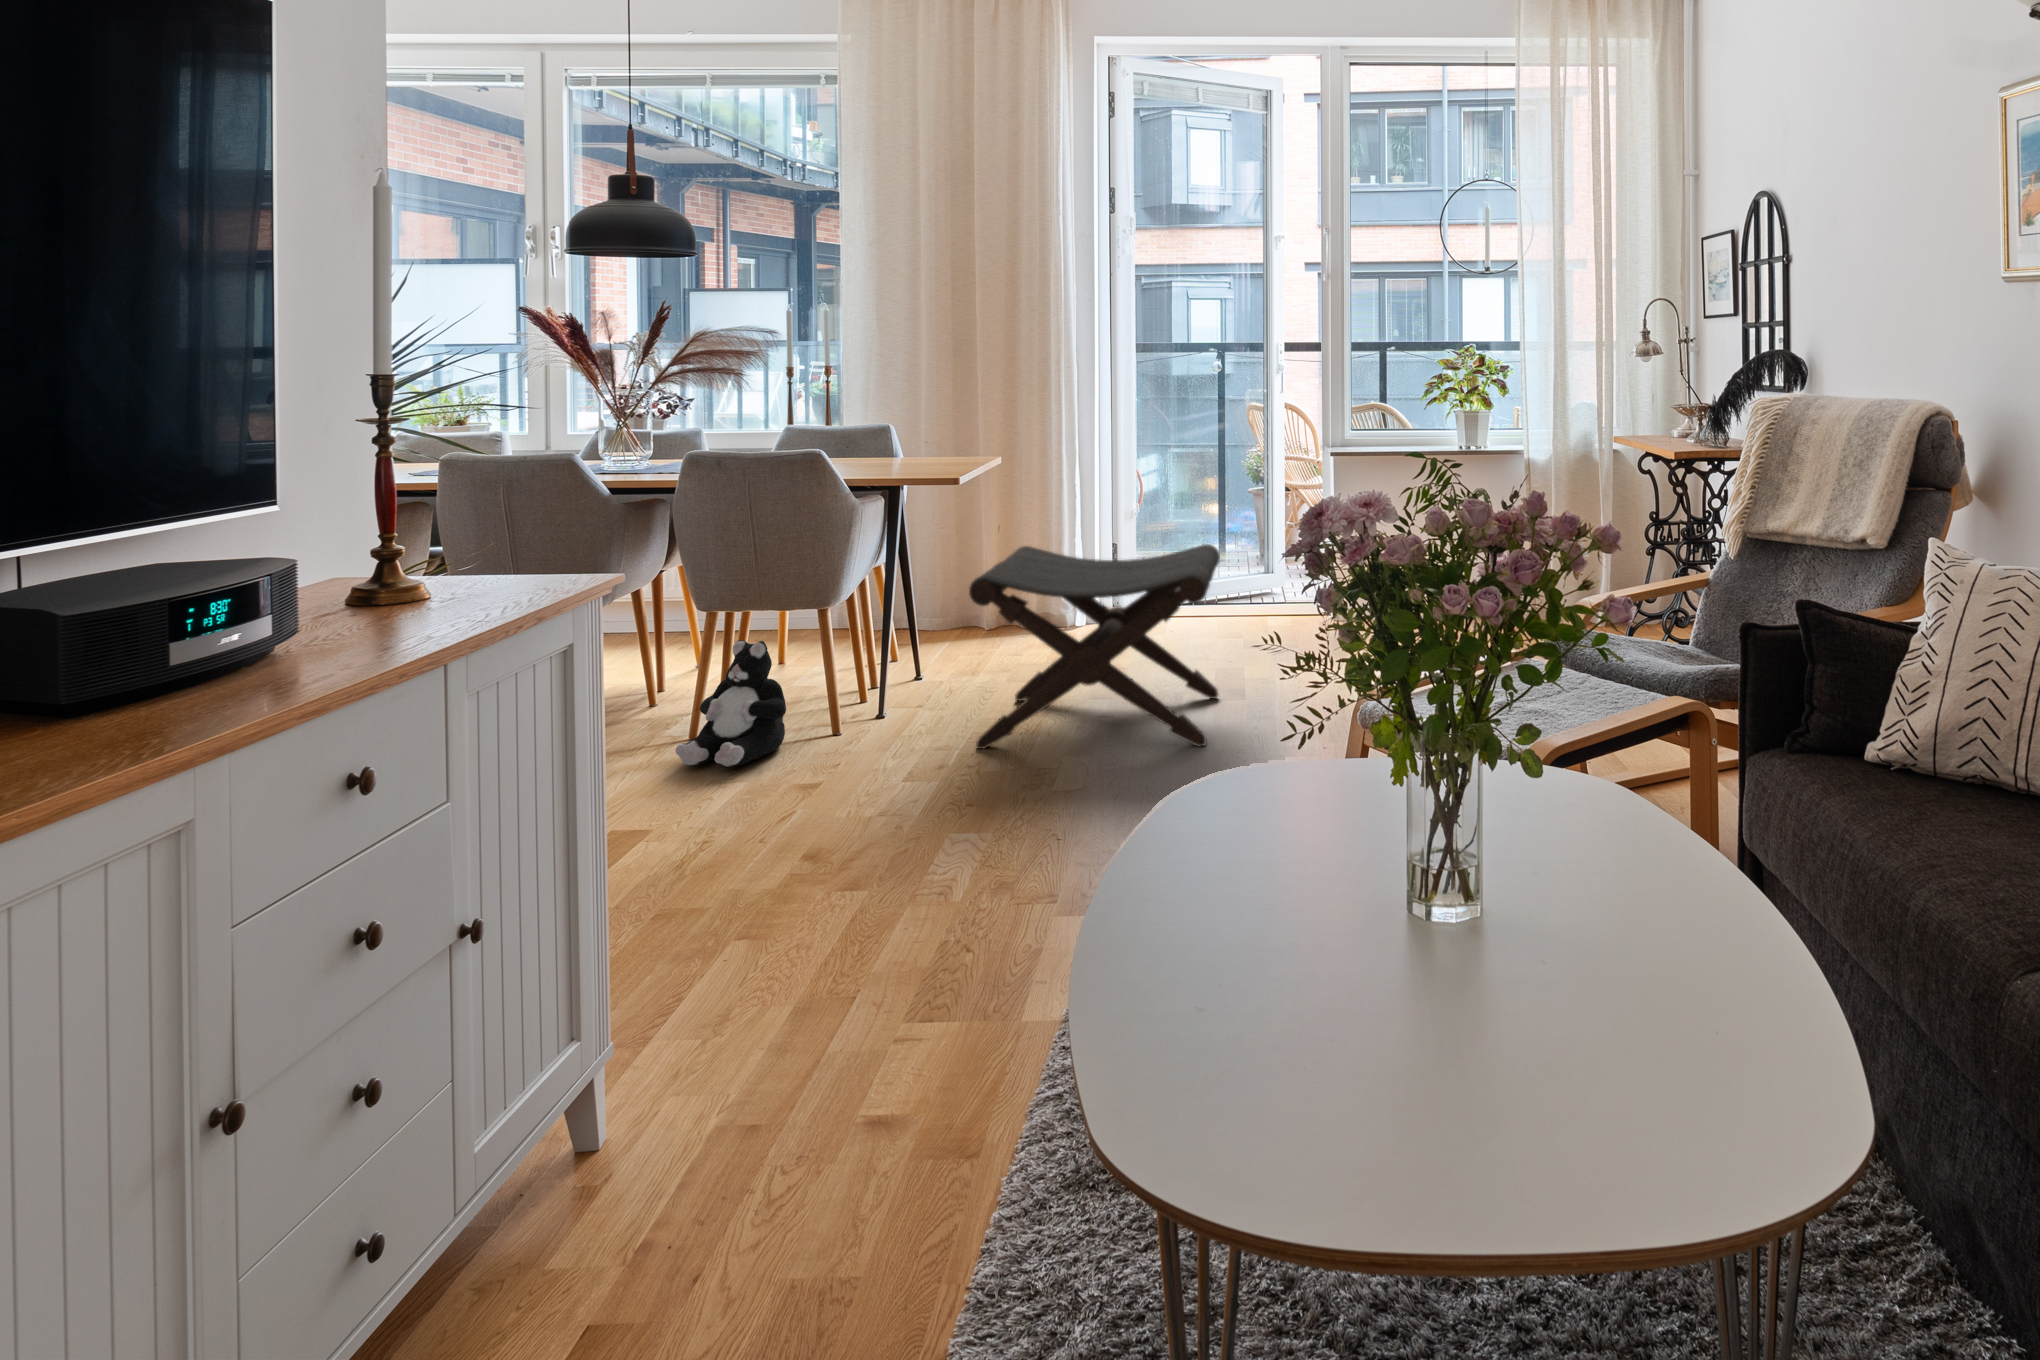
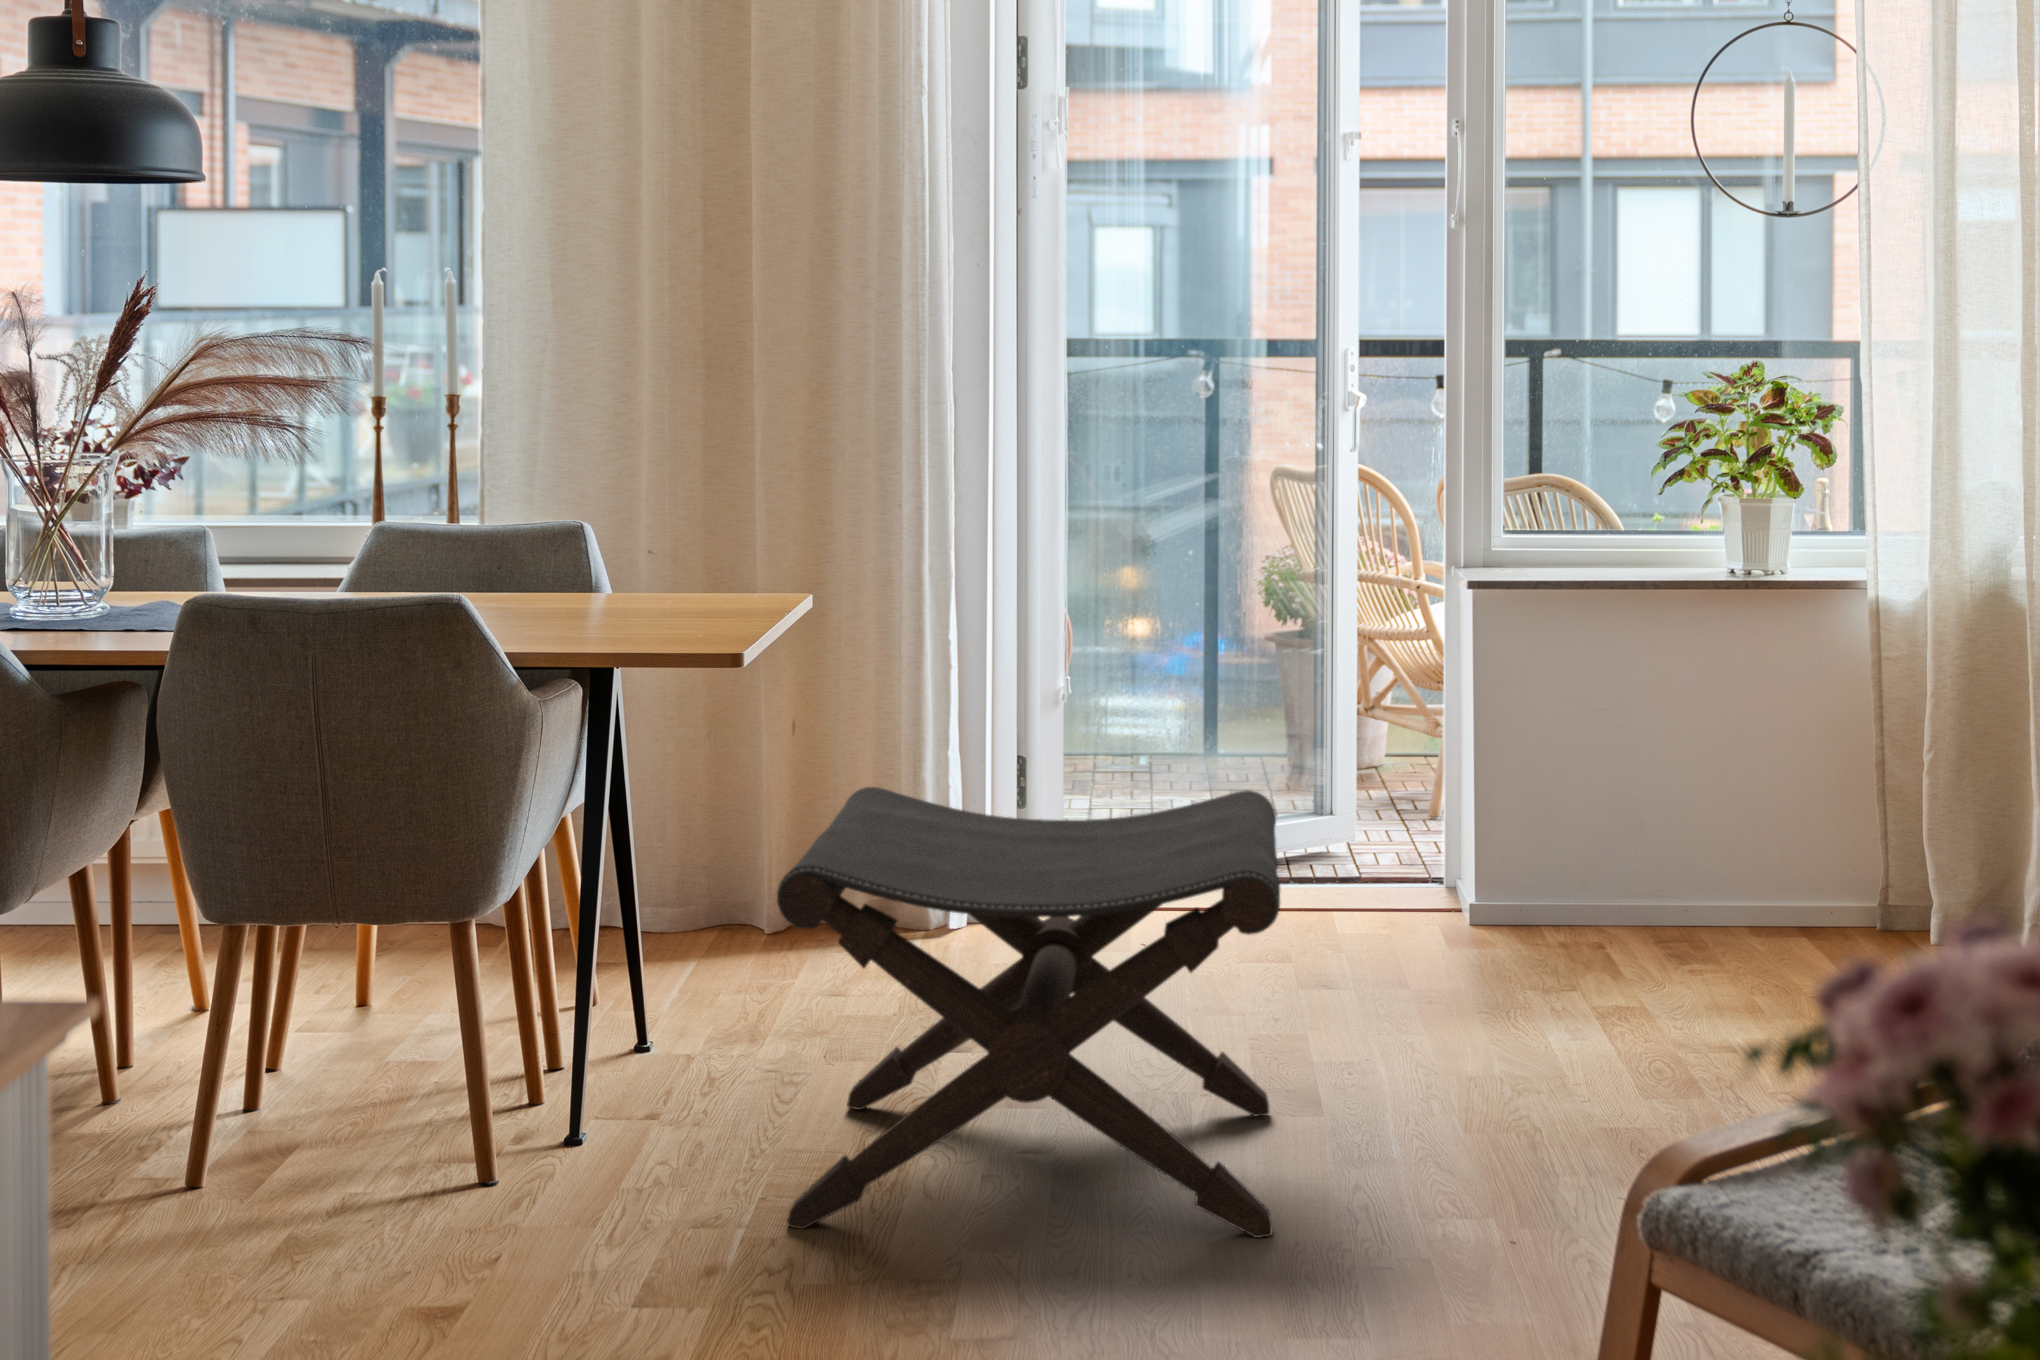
plush toy: present [676,640,786,767] -> none [175,986,397,1260]

